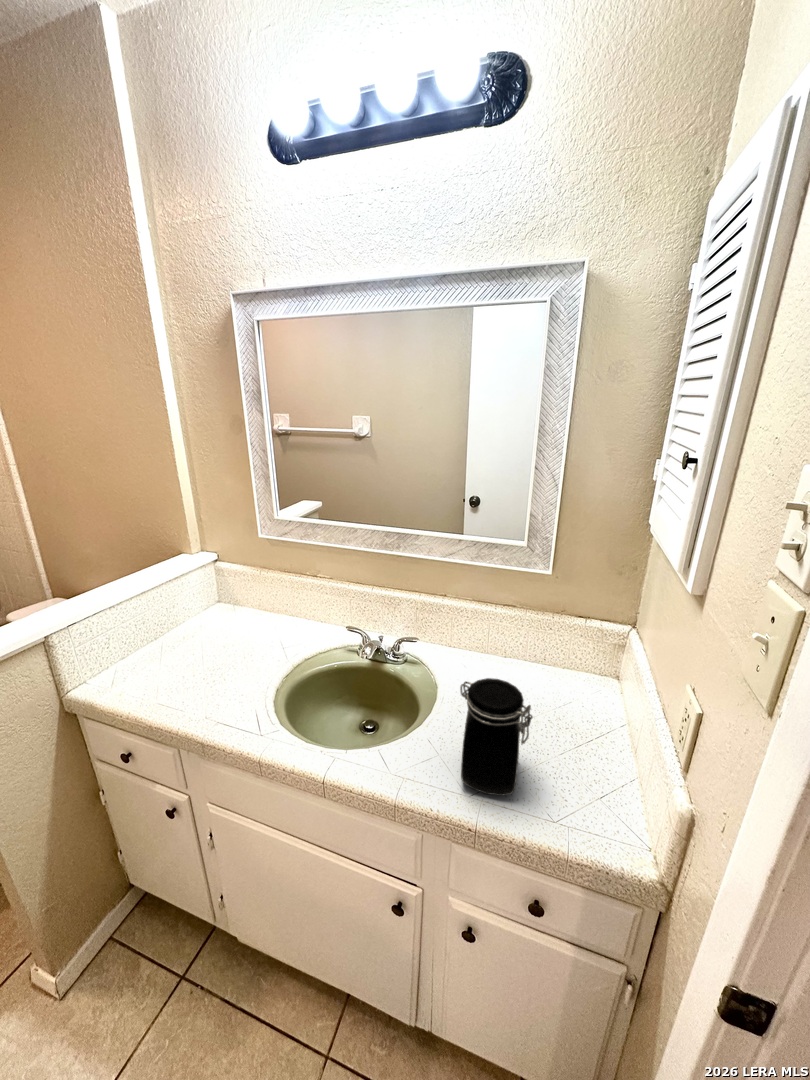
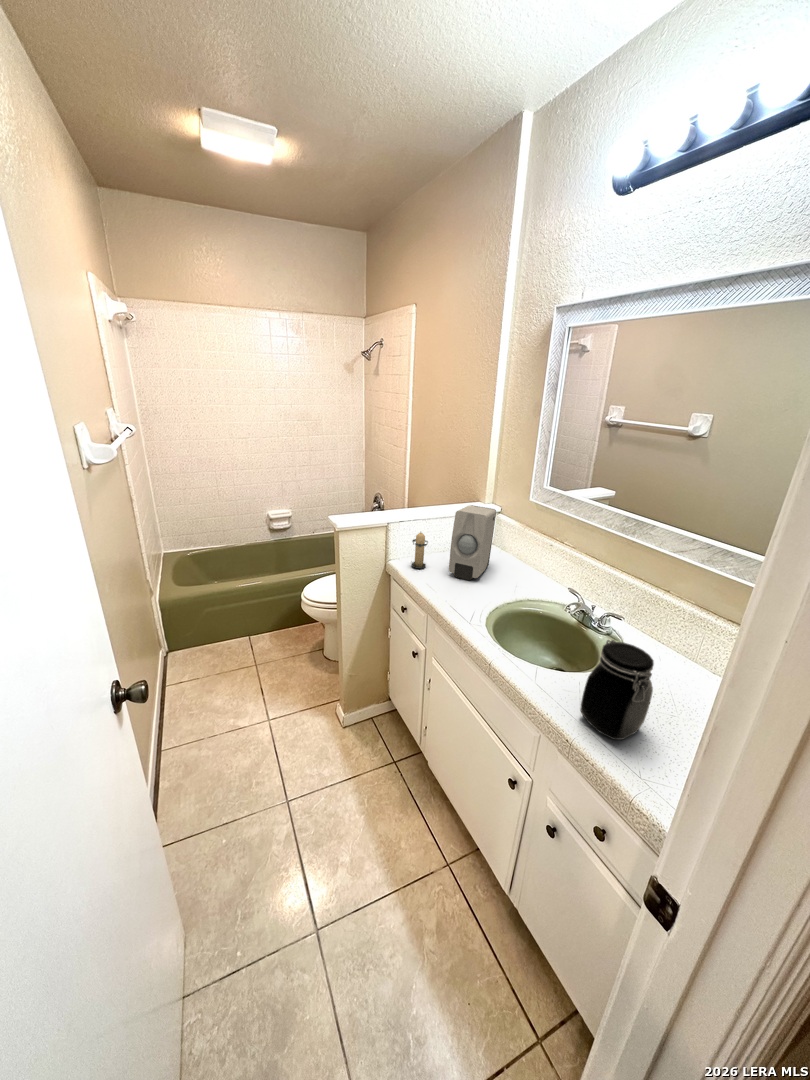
soap dispenser: none [172,561,233,671] -> present [449,505,496,580]
candle: none [103,626,144,686] -> present [412,532,428,568]

